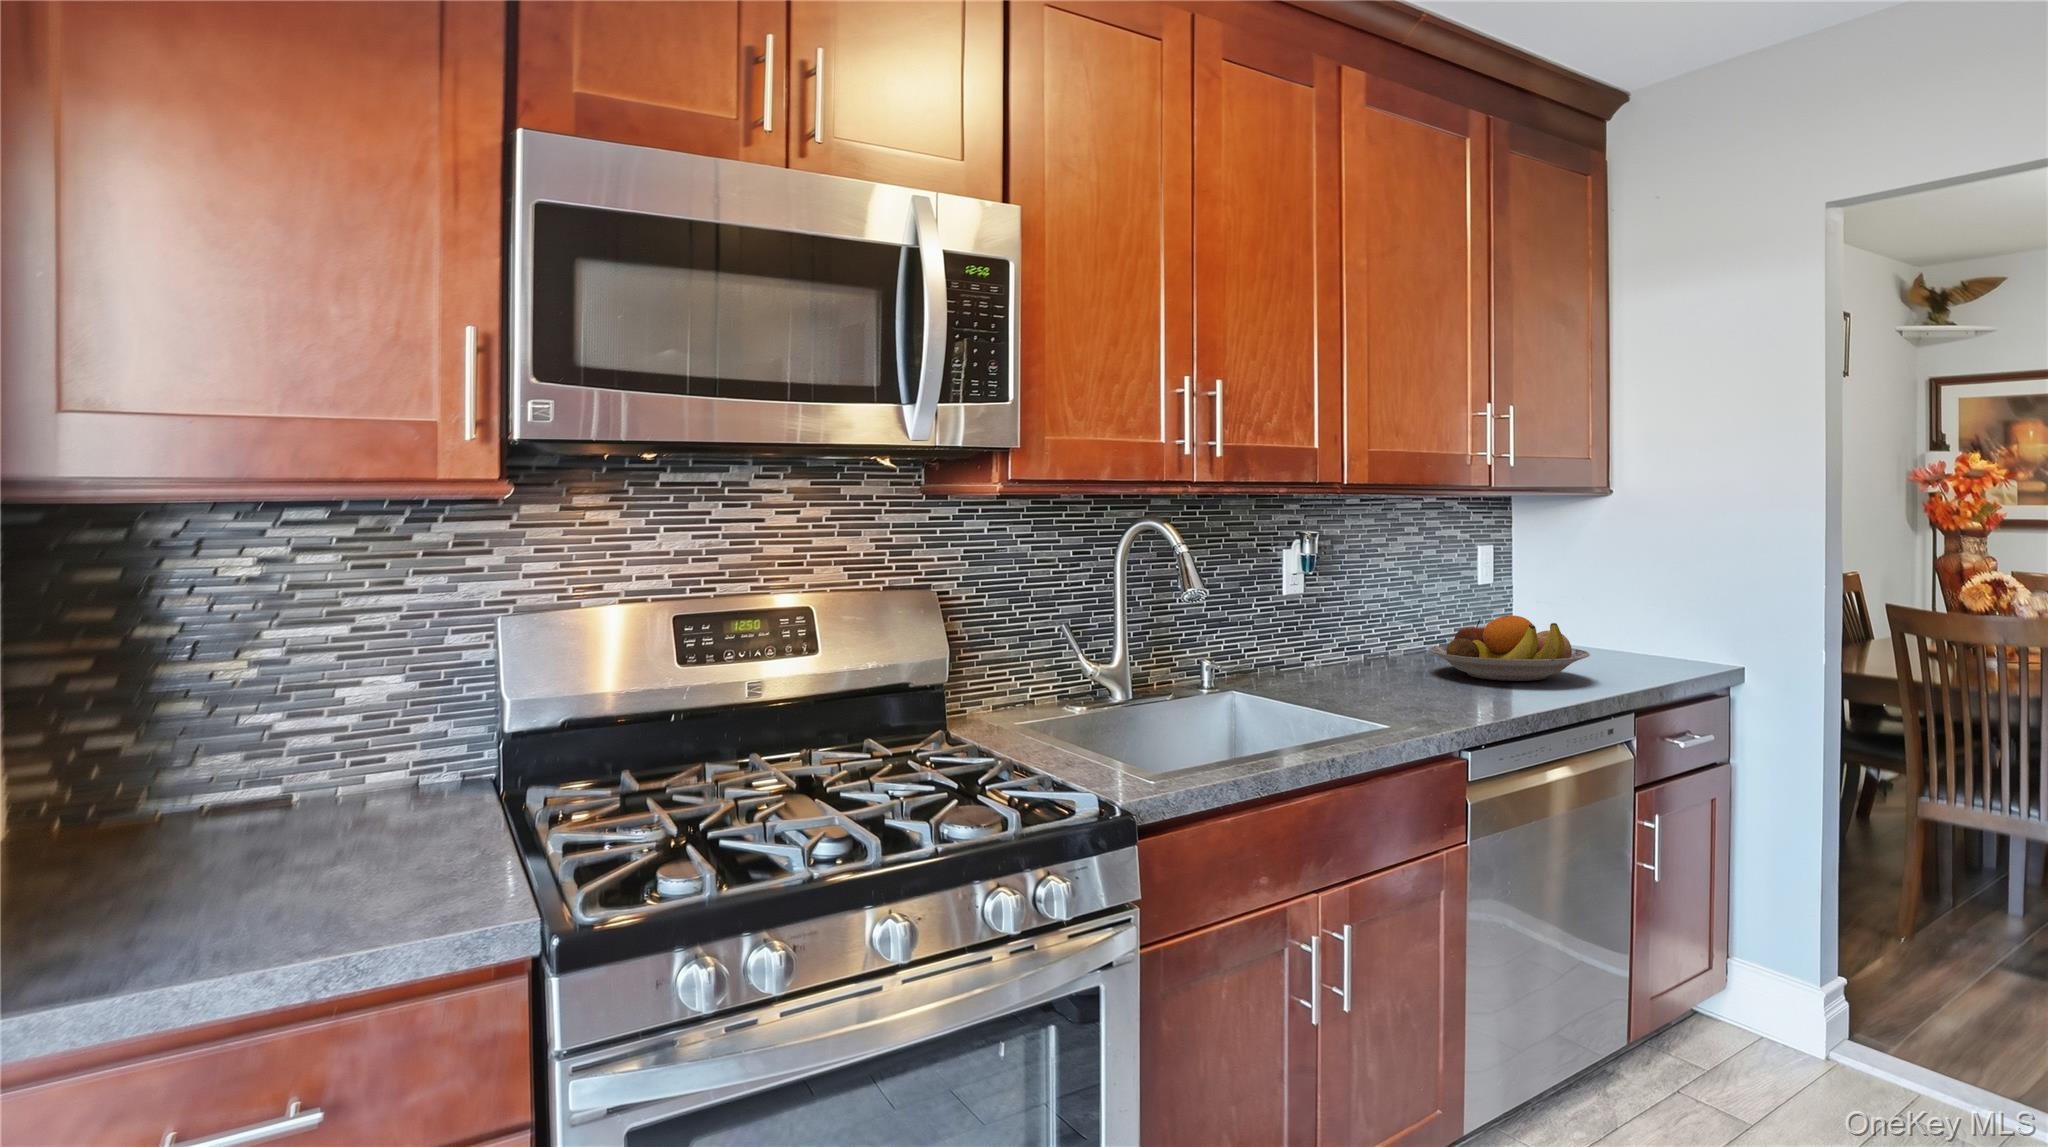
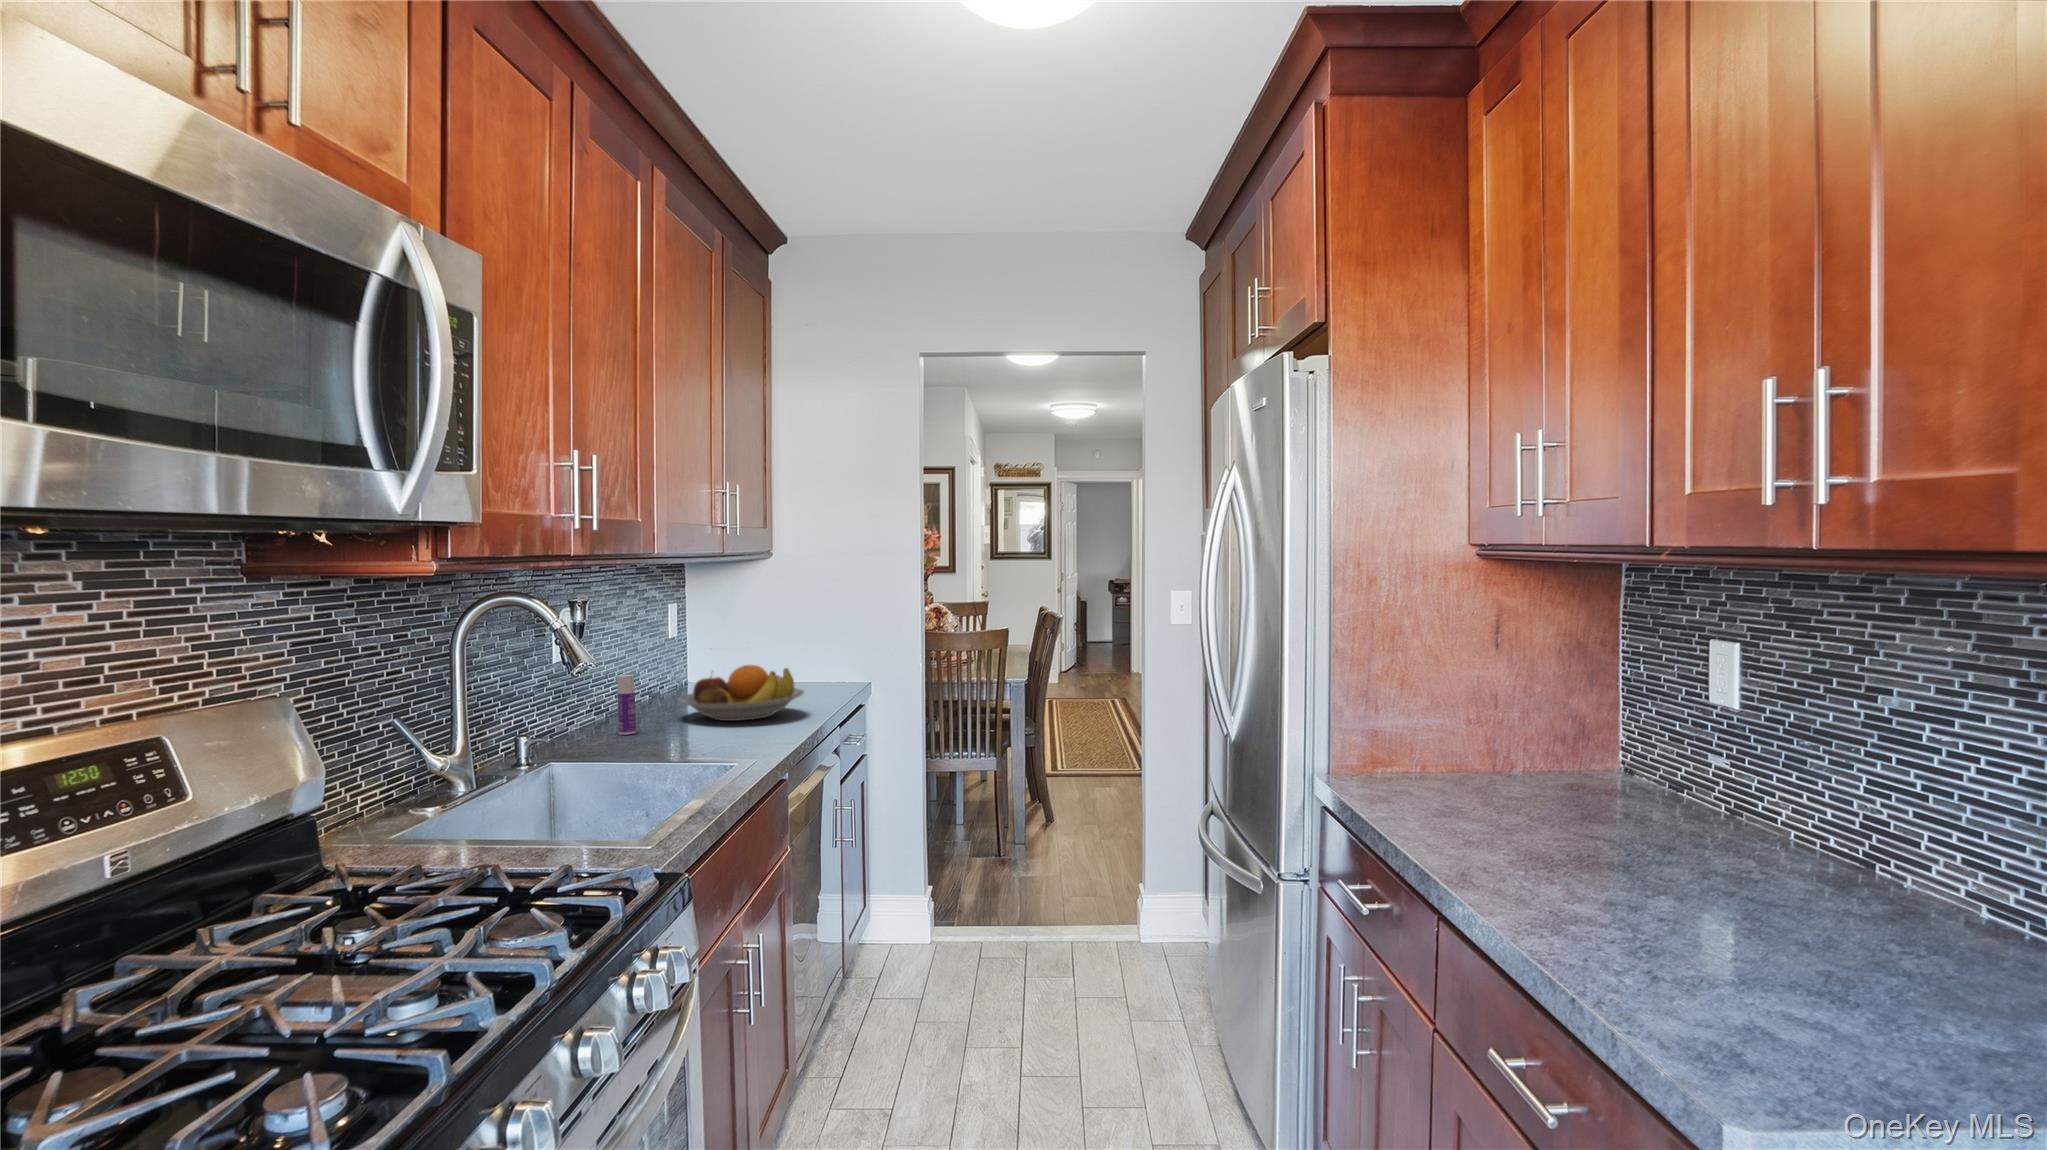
bottle: none [1346,612,1364,676] -> present [617,675,636,735]

